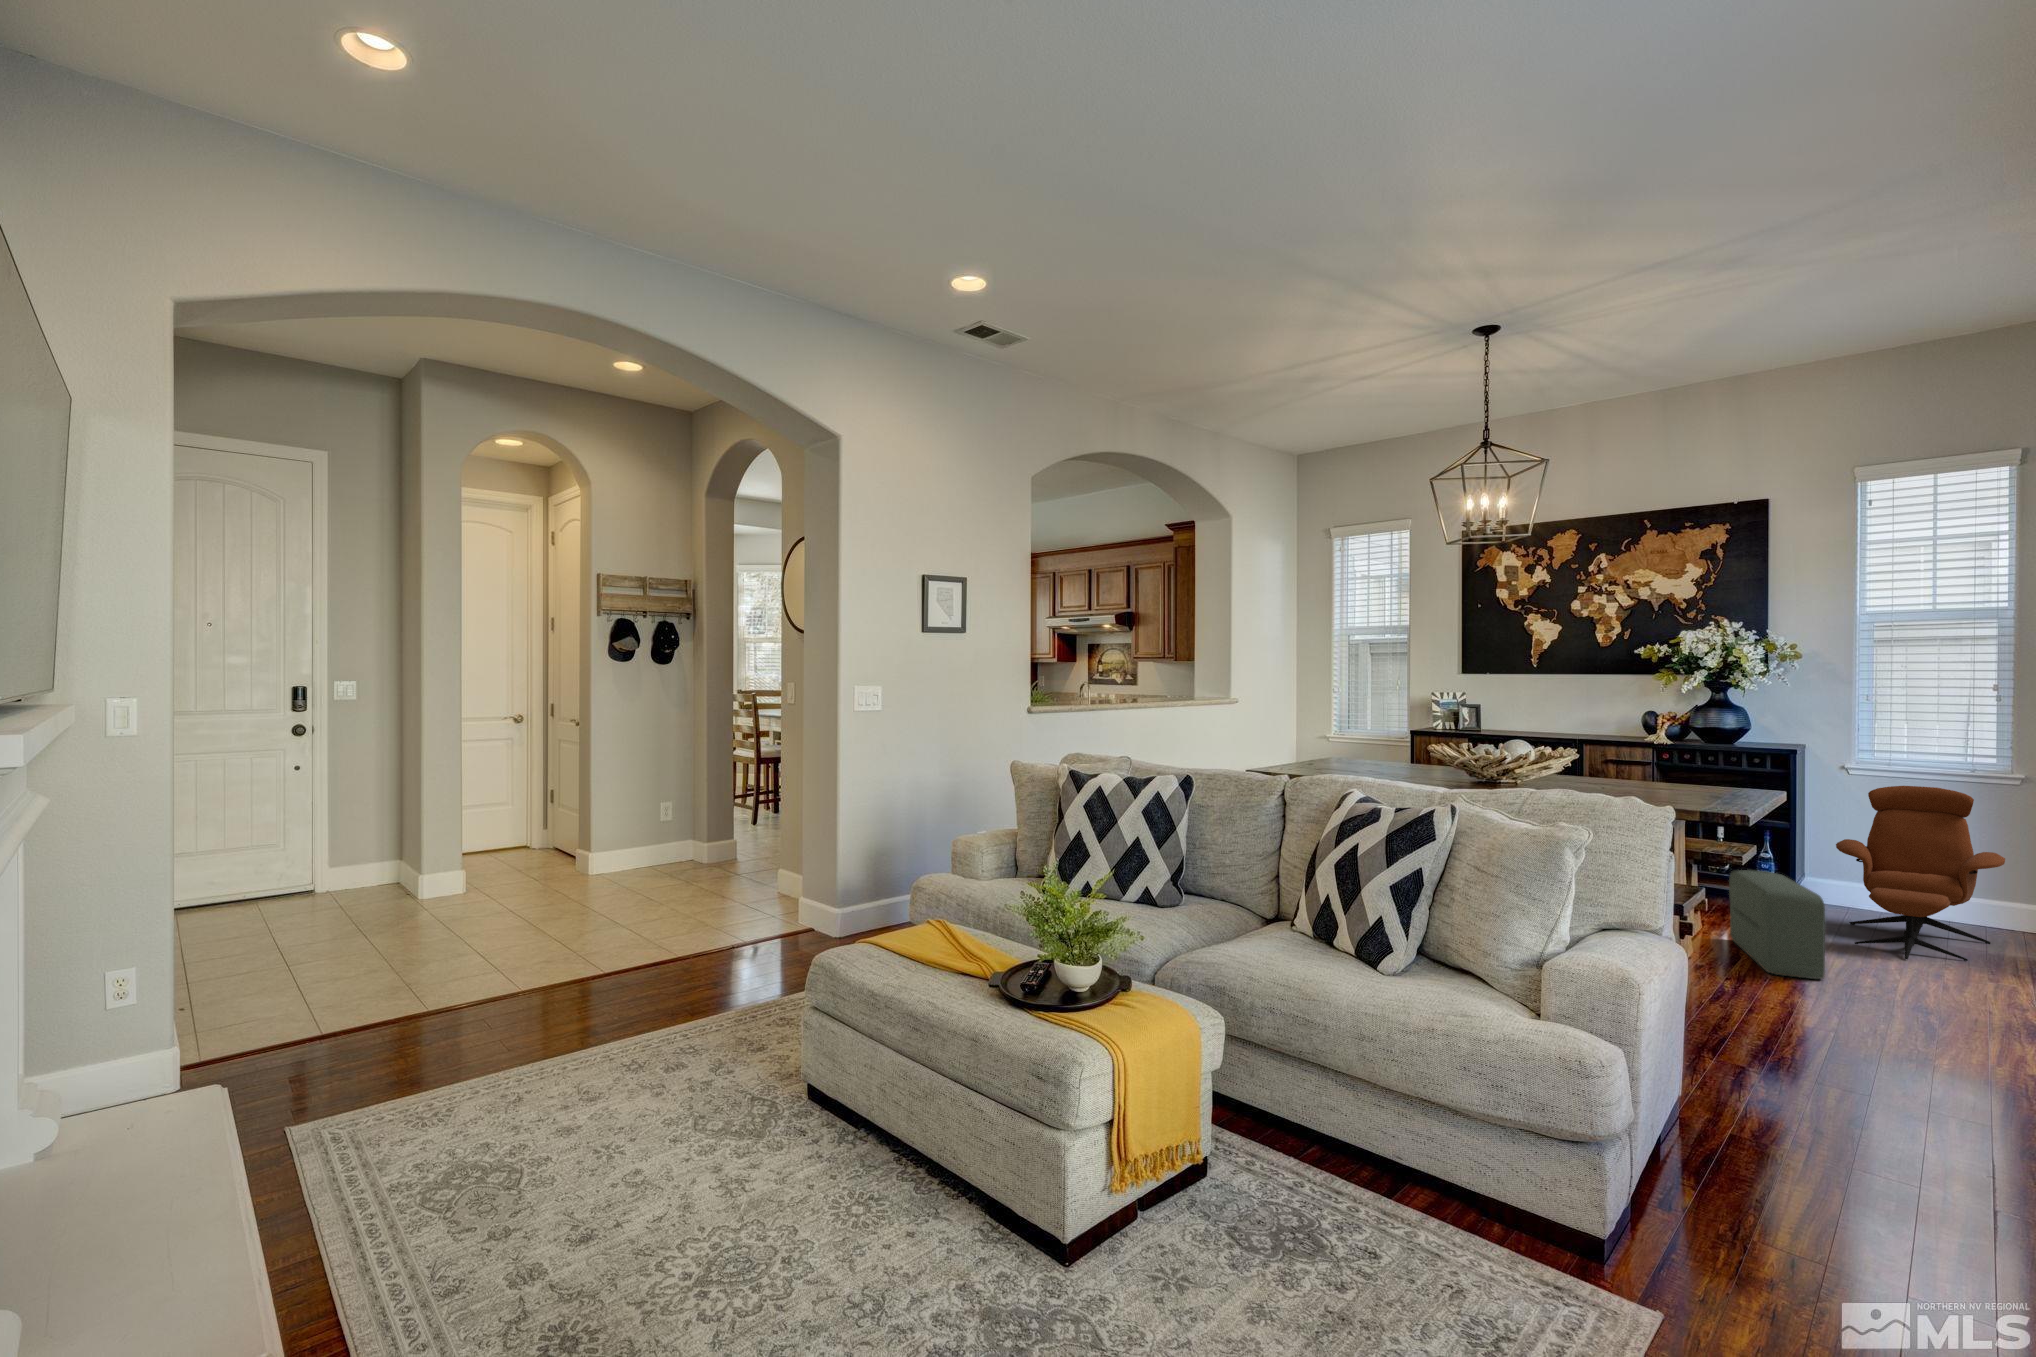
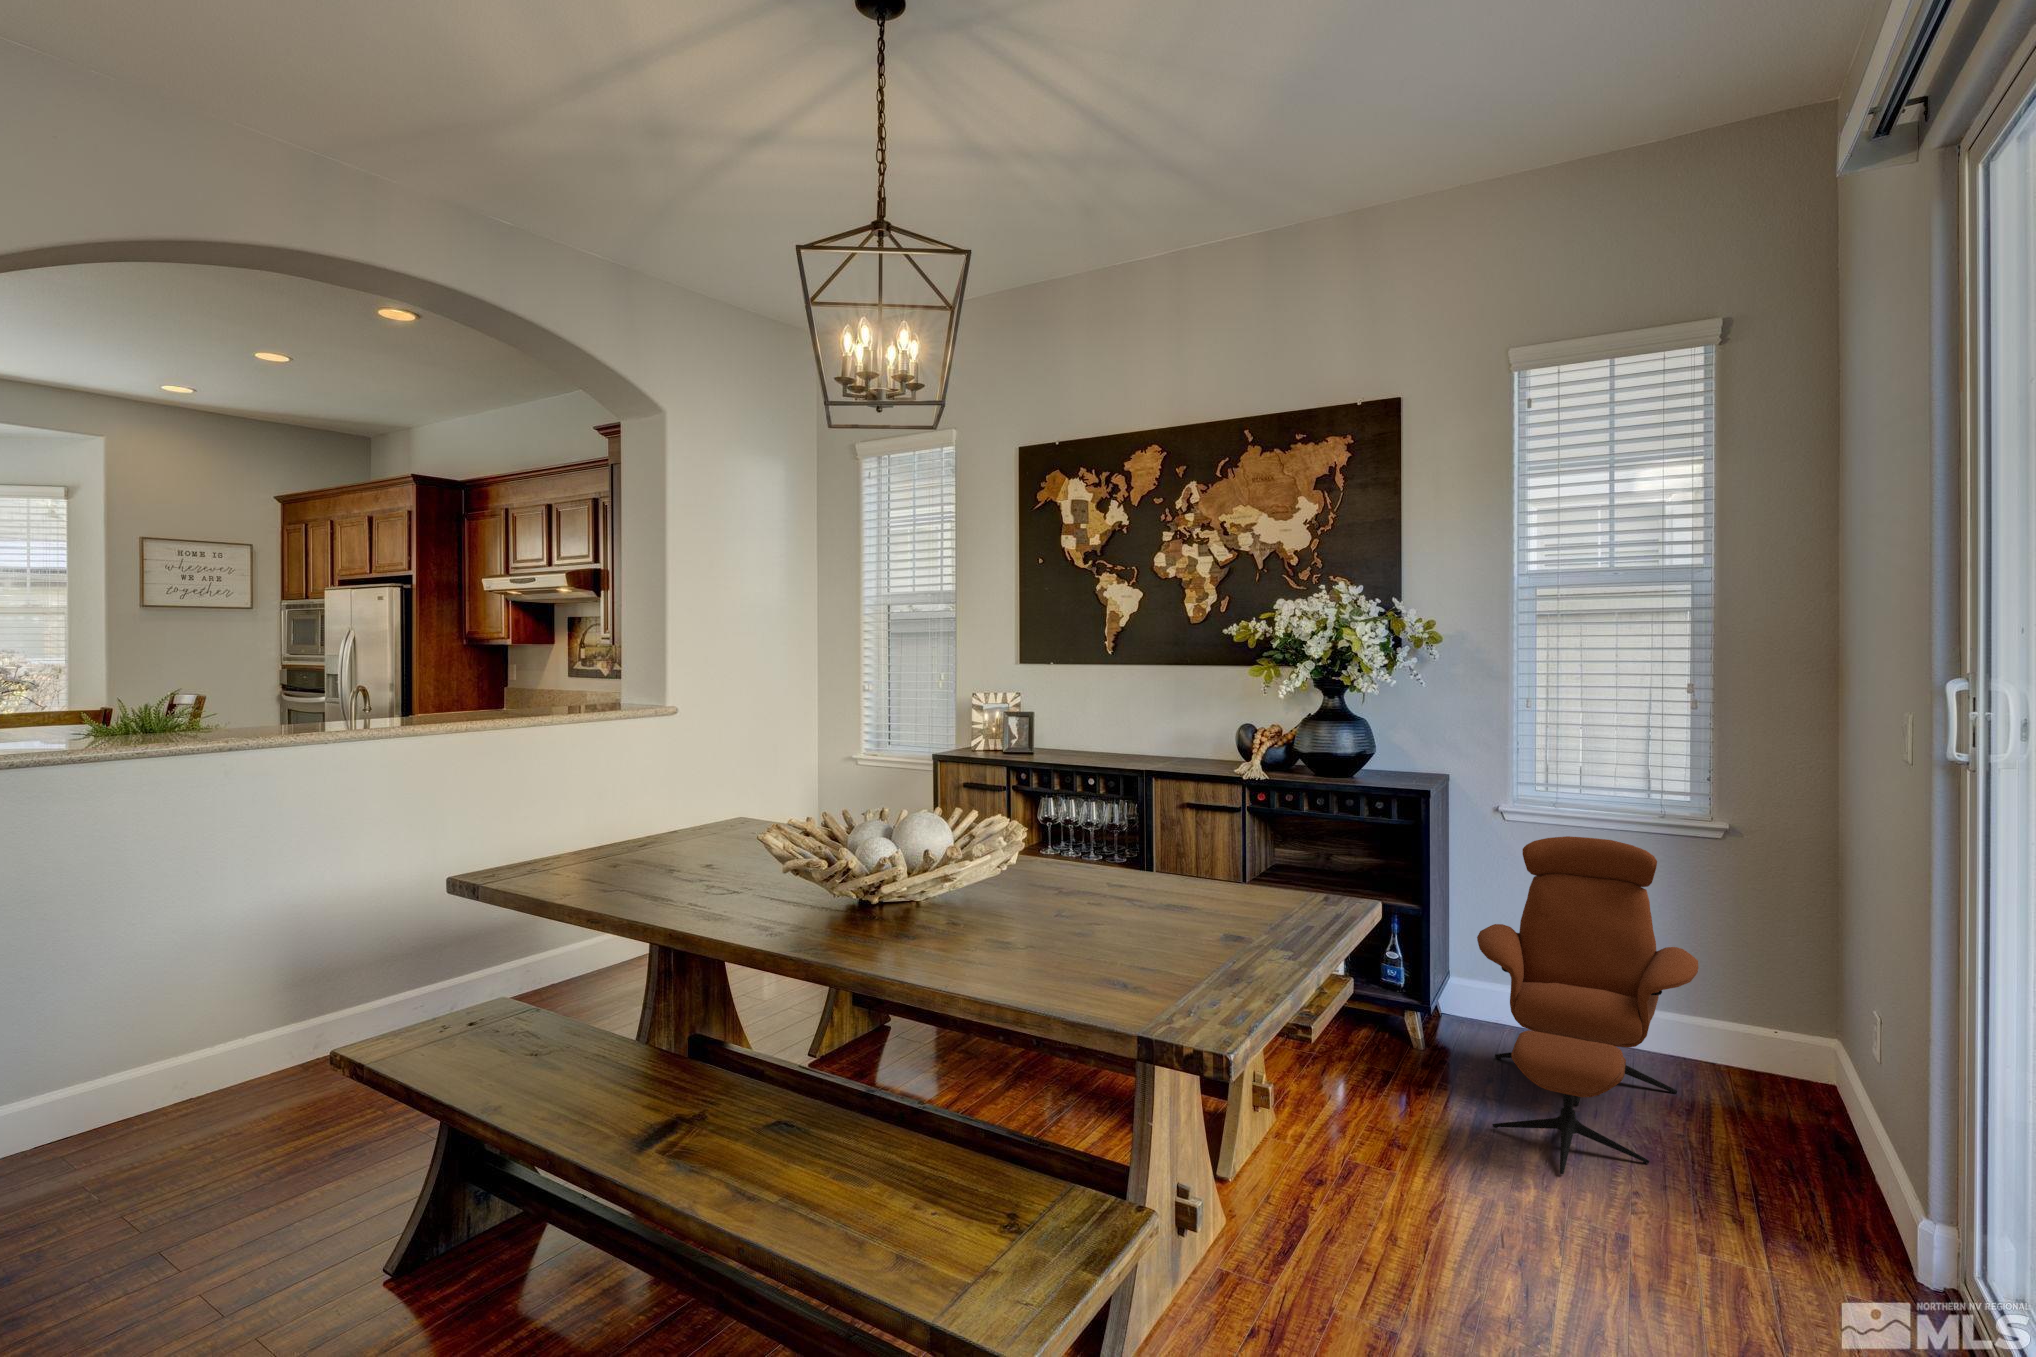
pouf: present [1729,870,1825,979] -> none [1307,1024,1424,1294]

